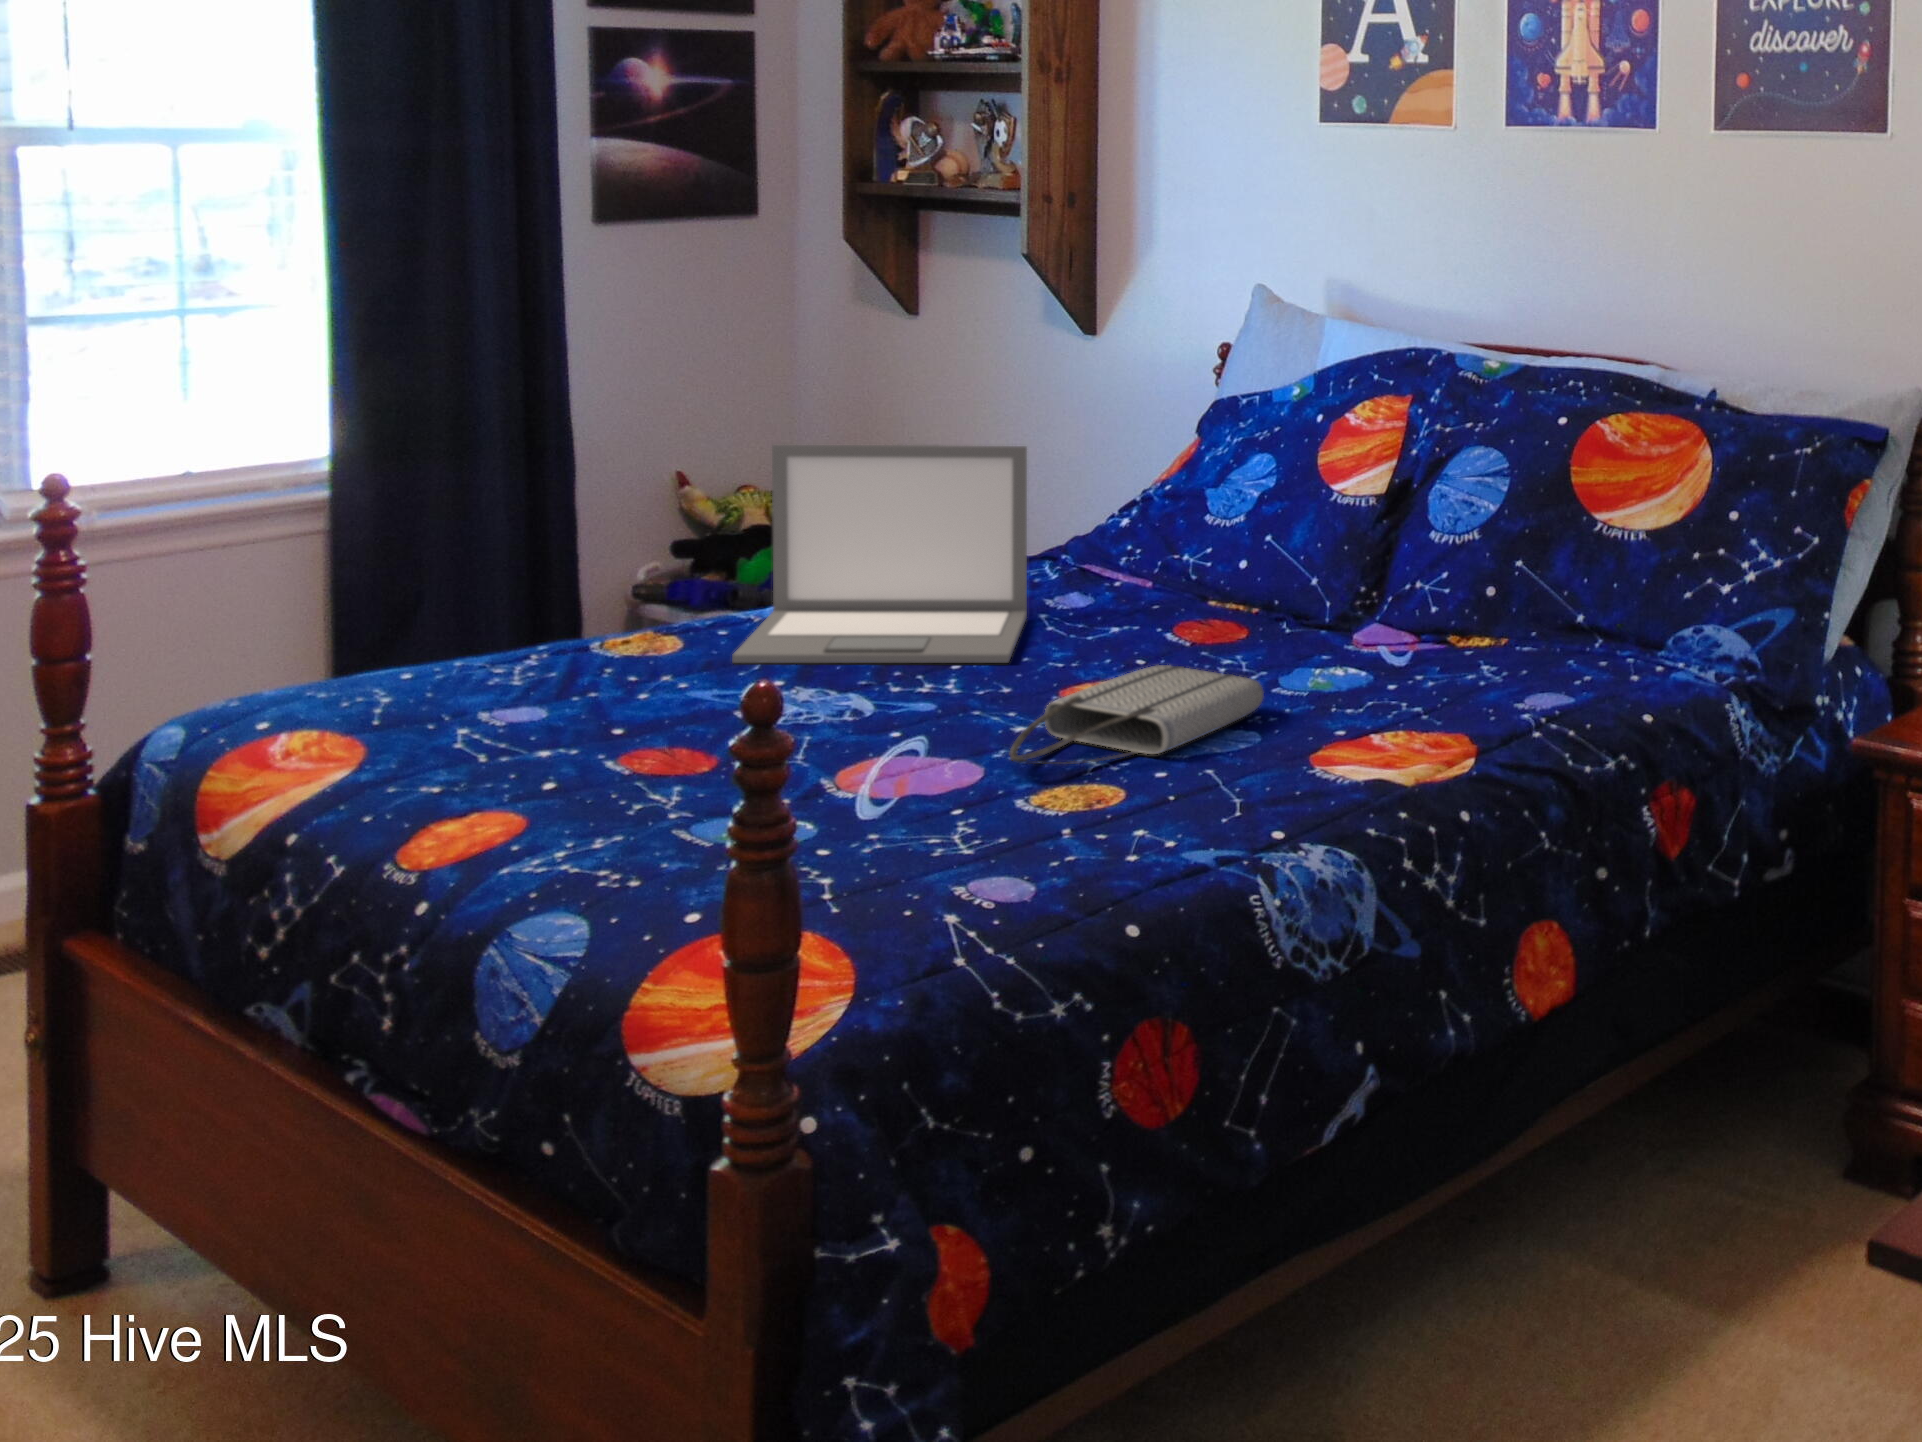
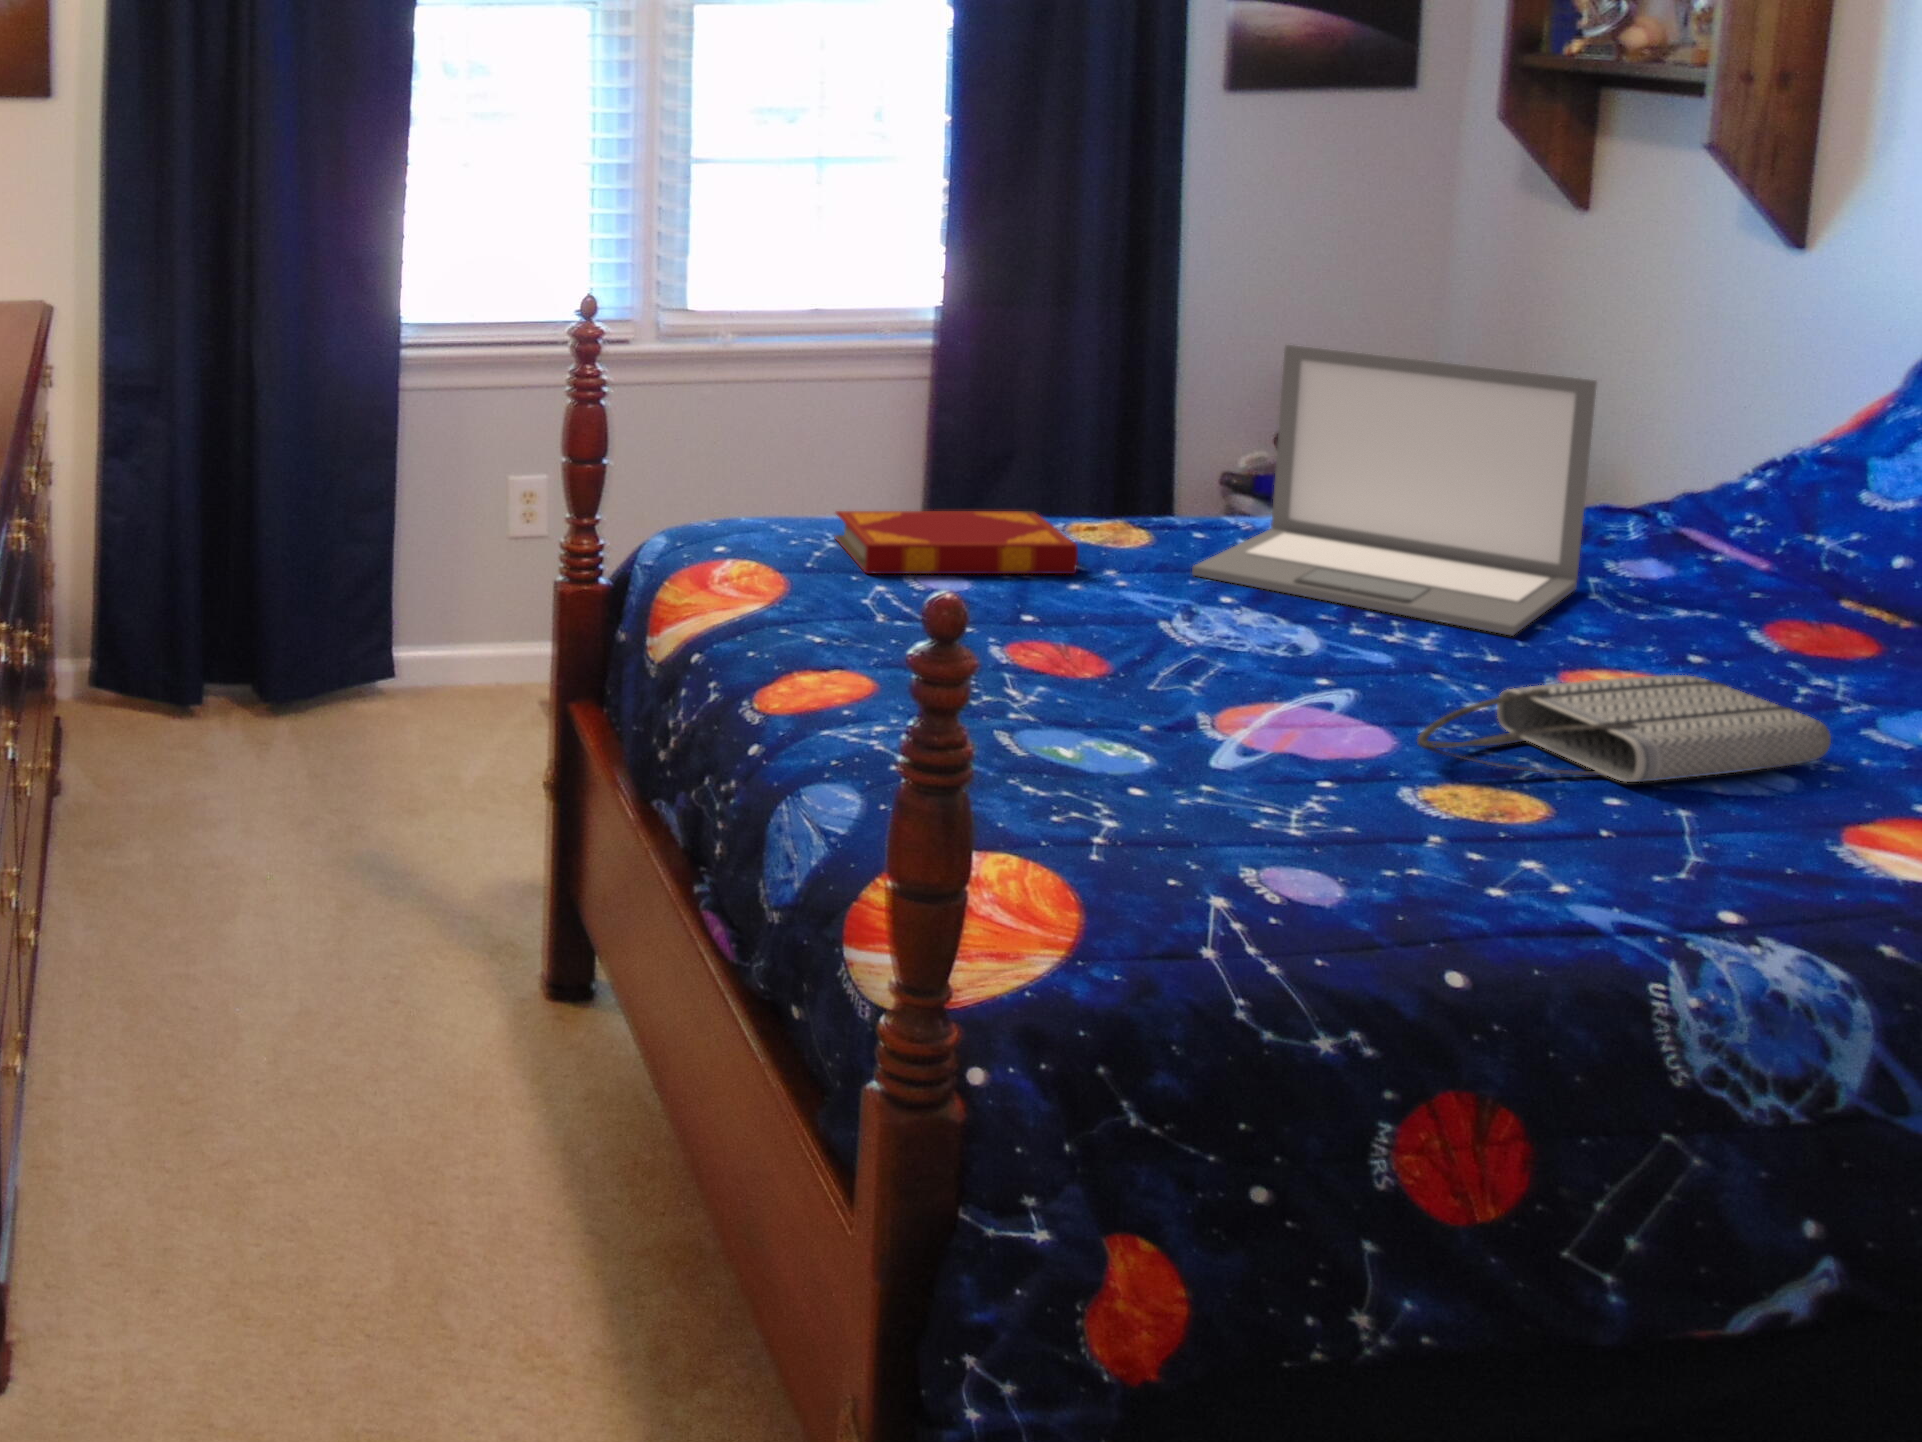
hardback book: none [368,631,633,721] -> present [835,511,1078,574]

